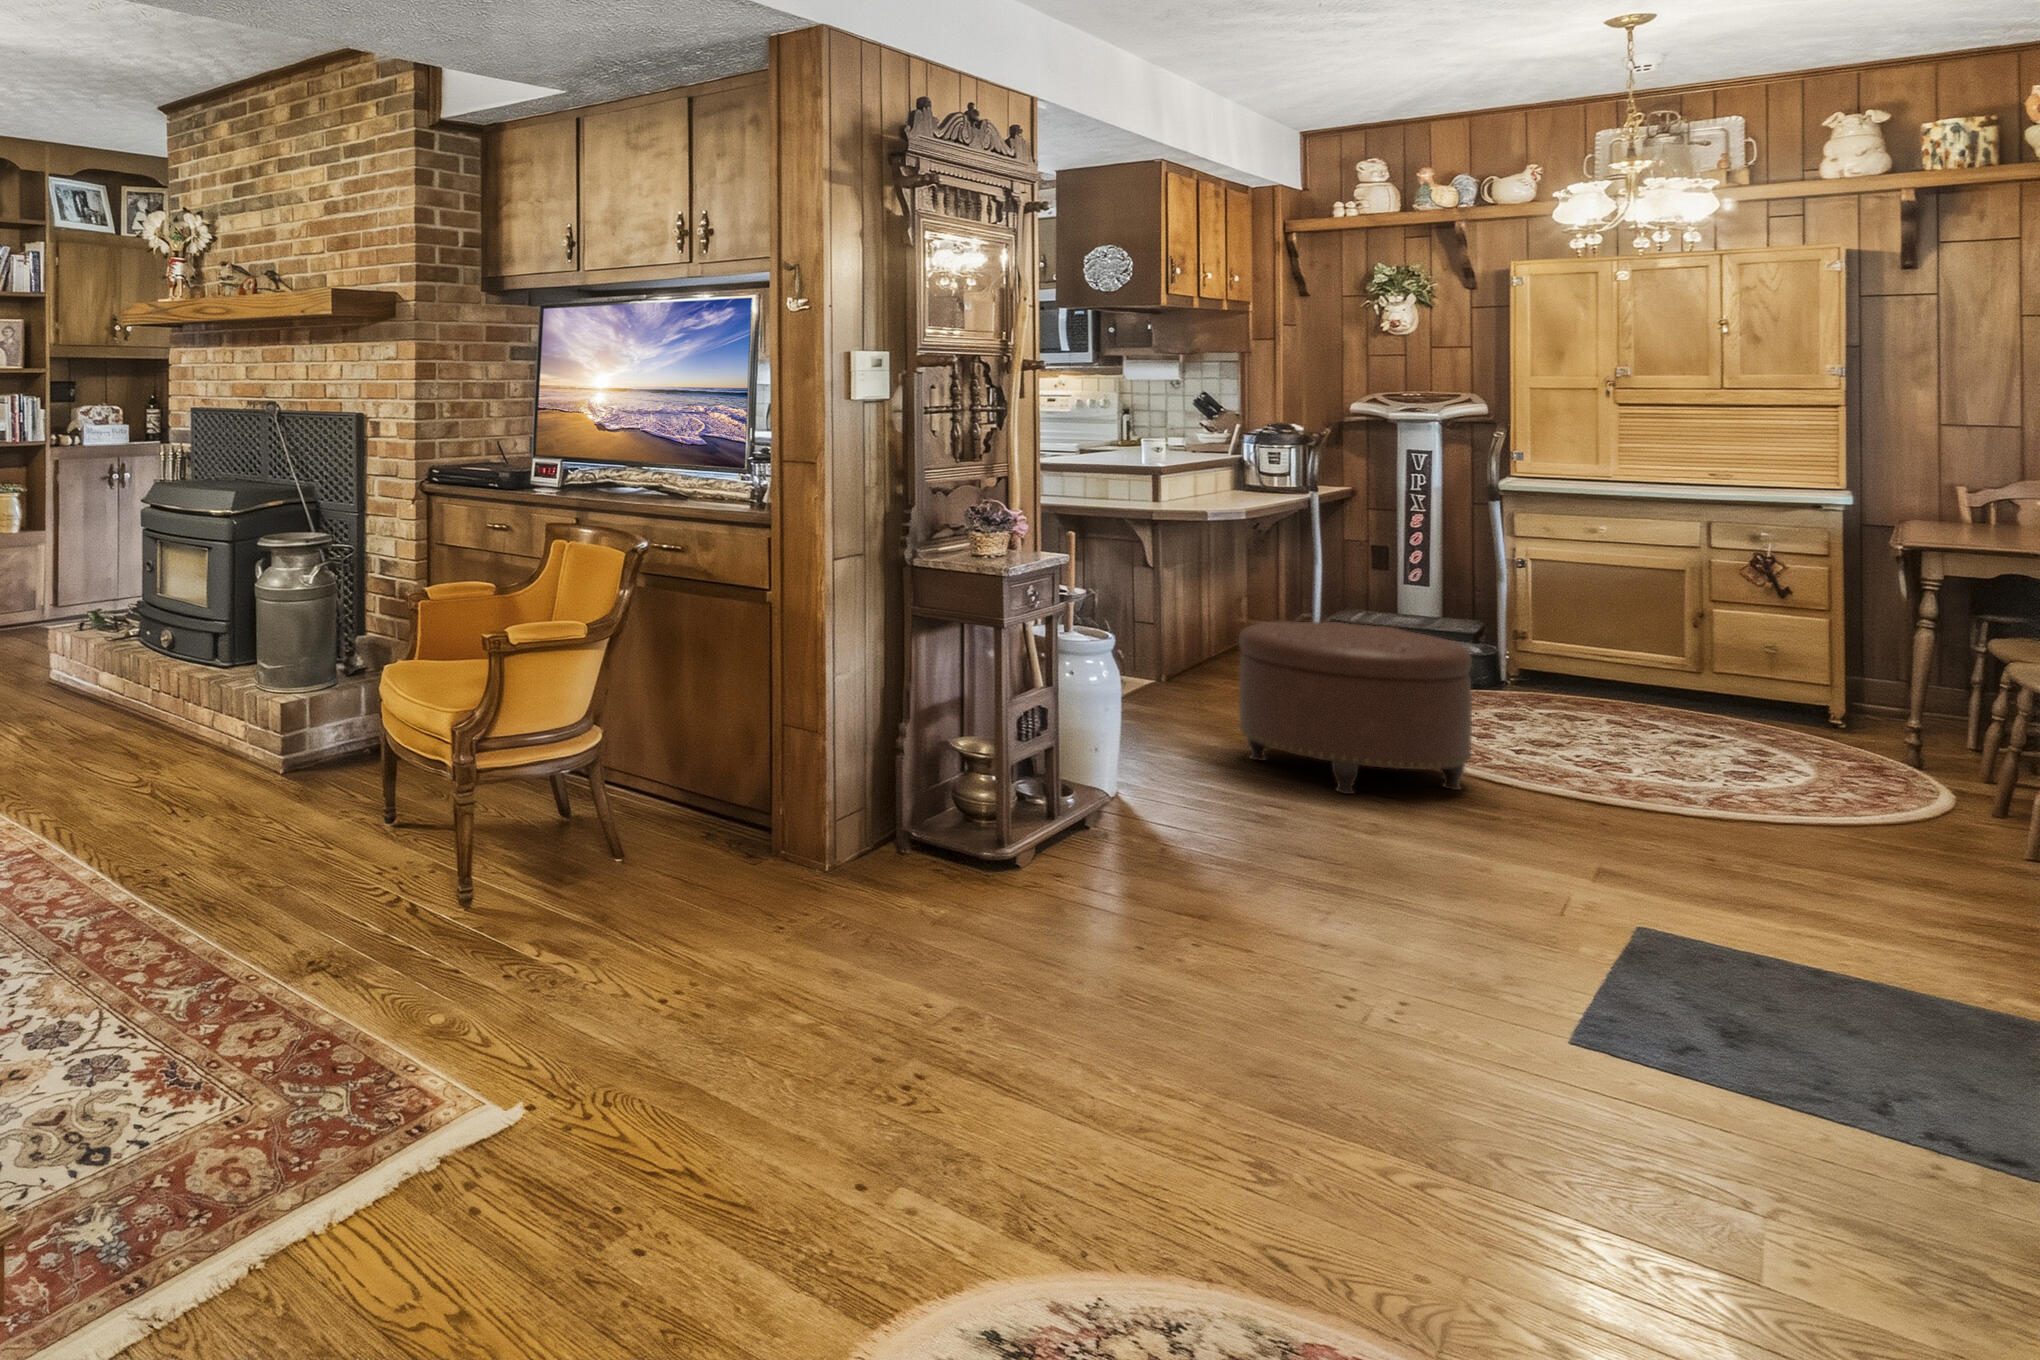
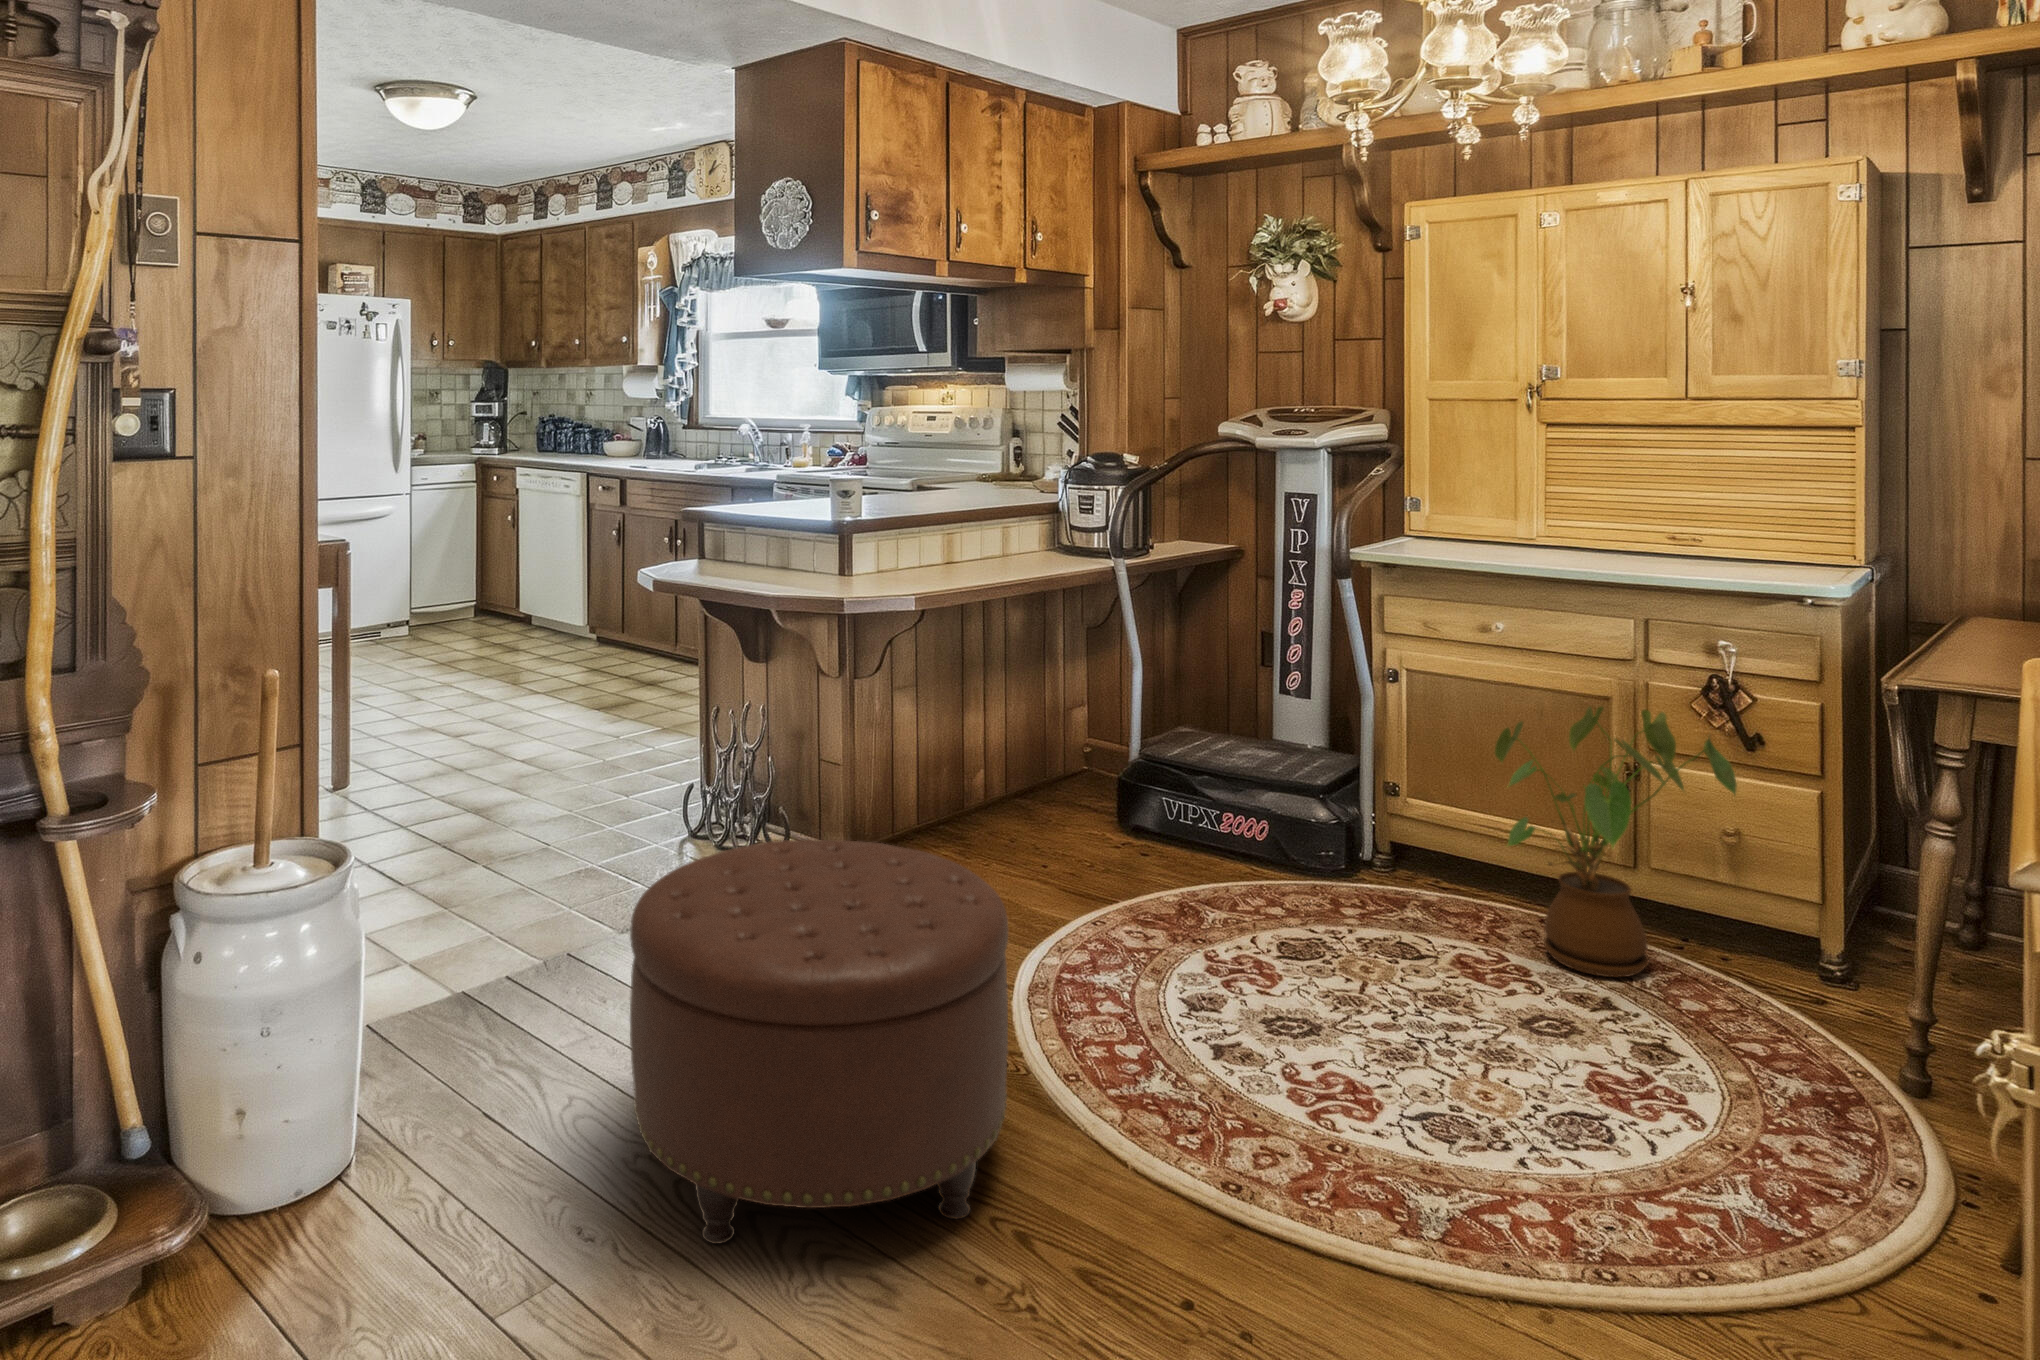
house plant: none [1620,570,1784,726] -> present [1495,707,1737,977]

